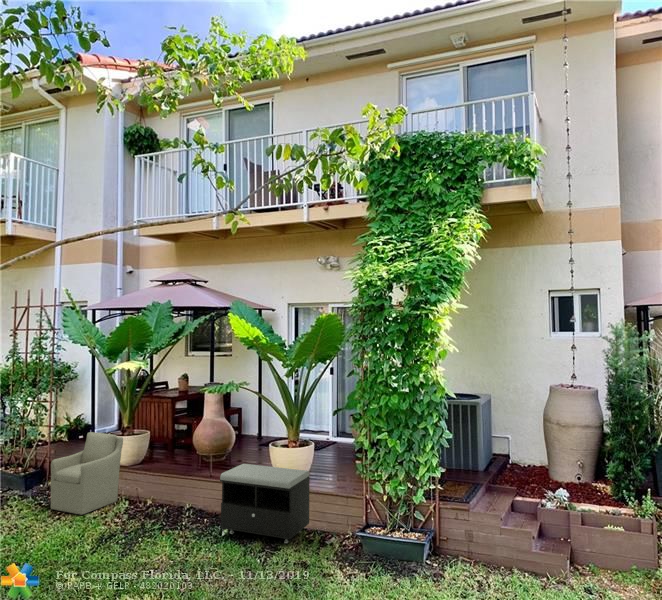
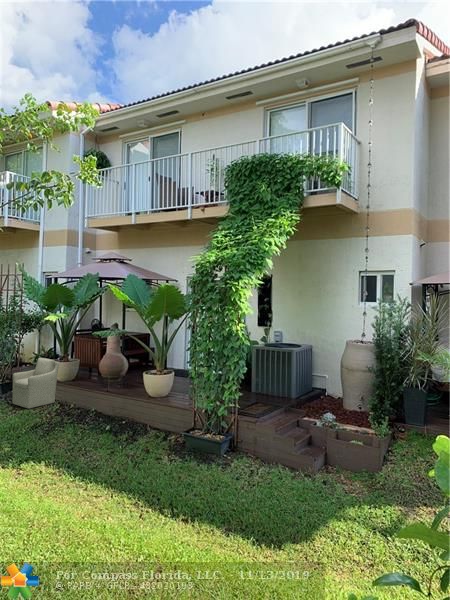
storage bench: present [220,464,309,543] -> none [104,383,163,435]

